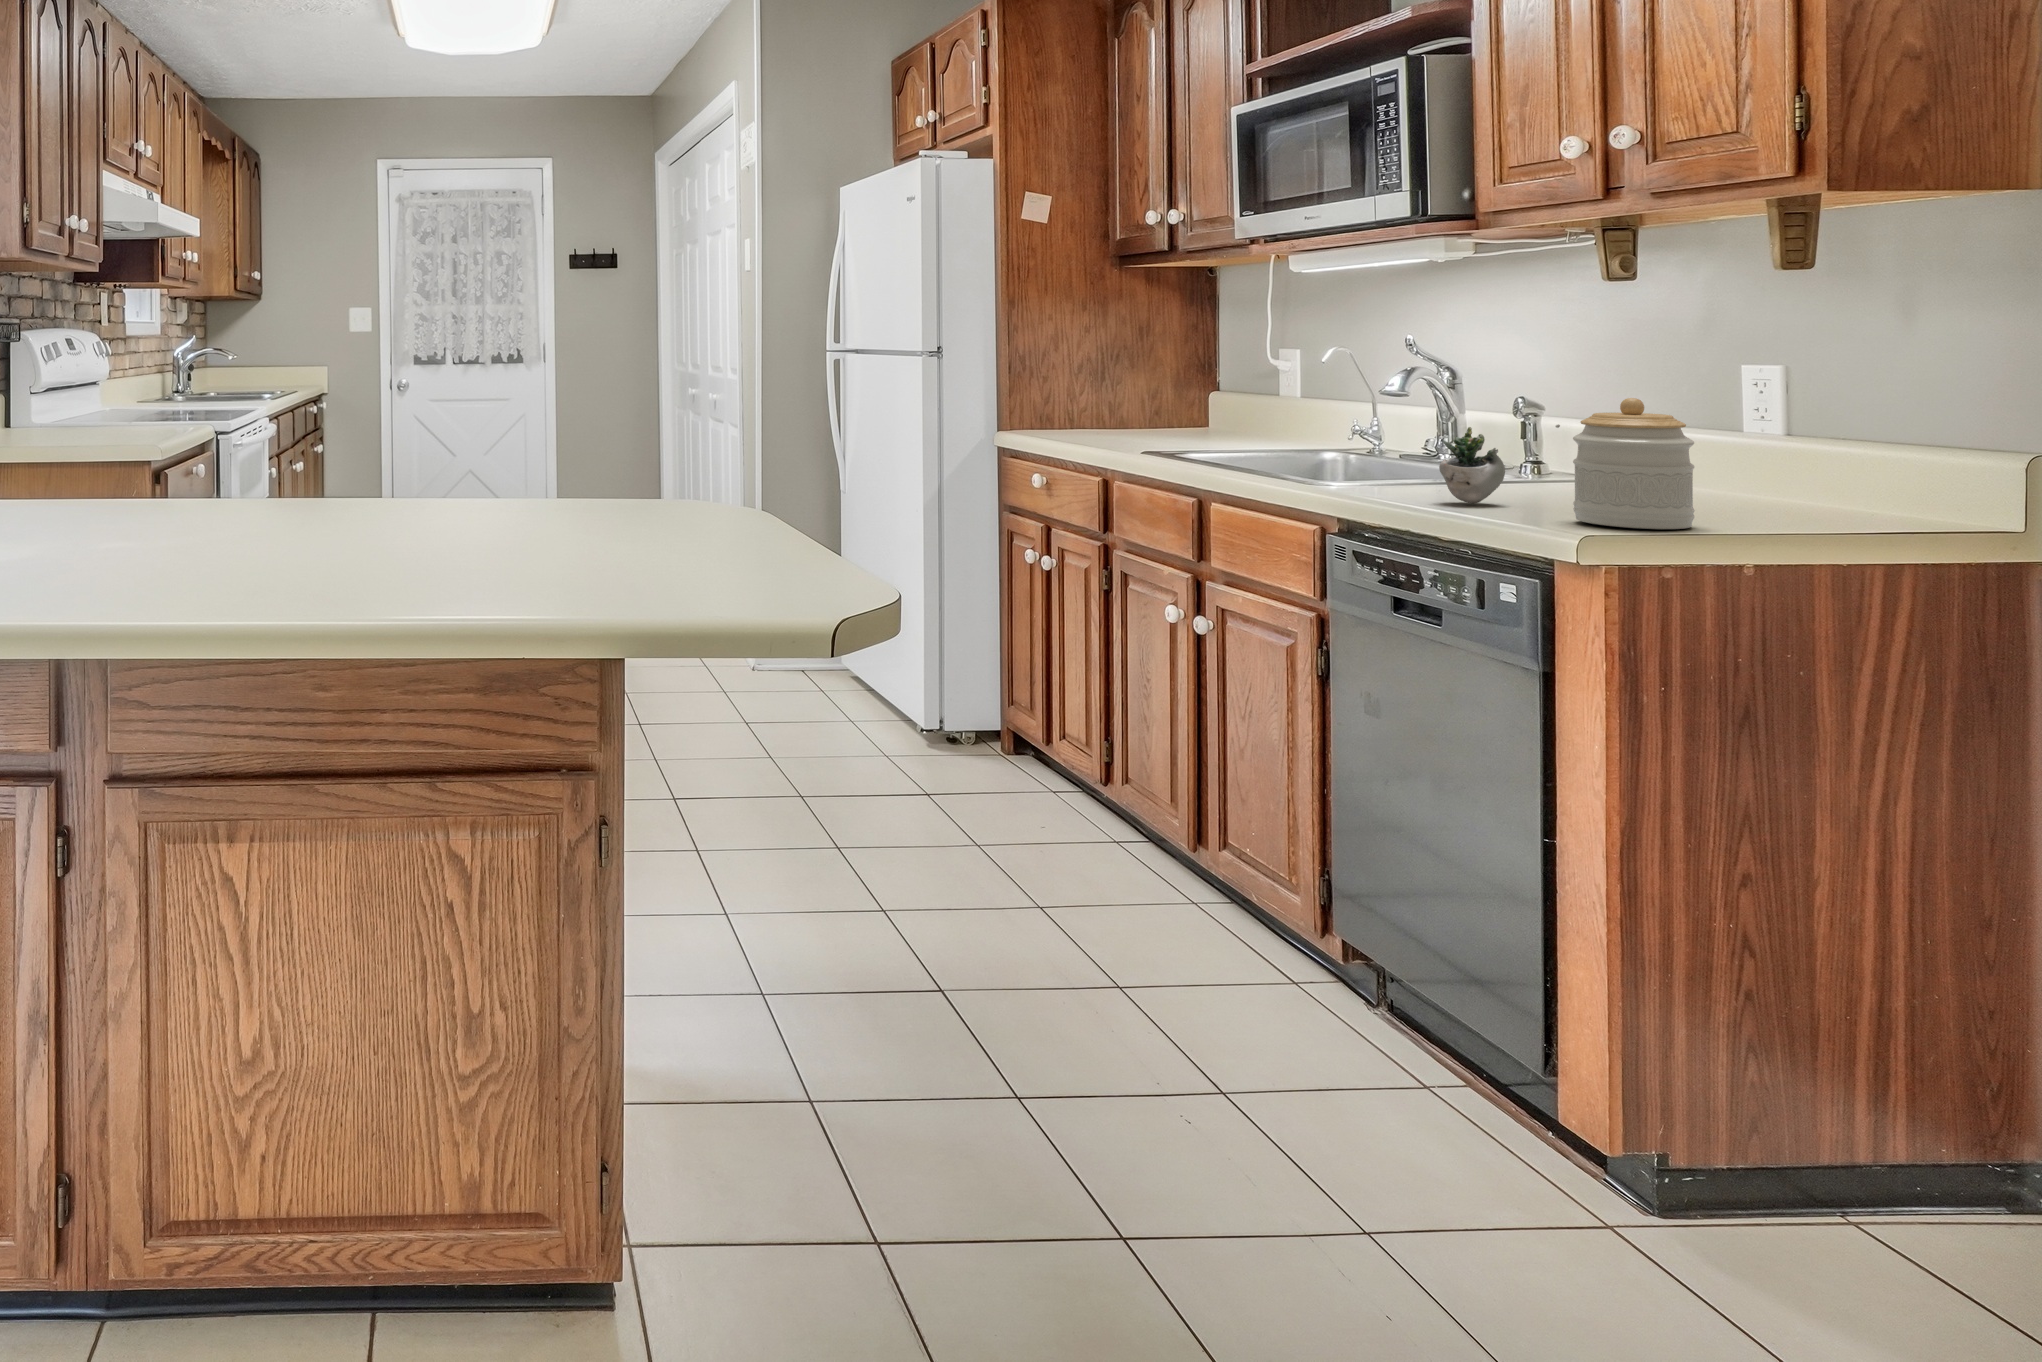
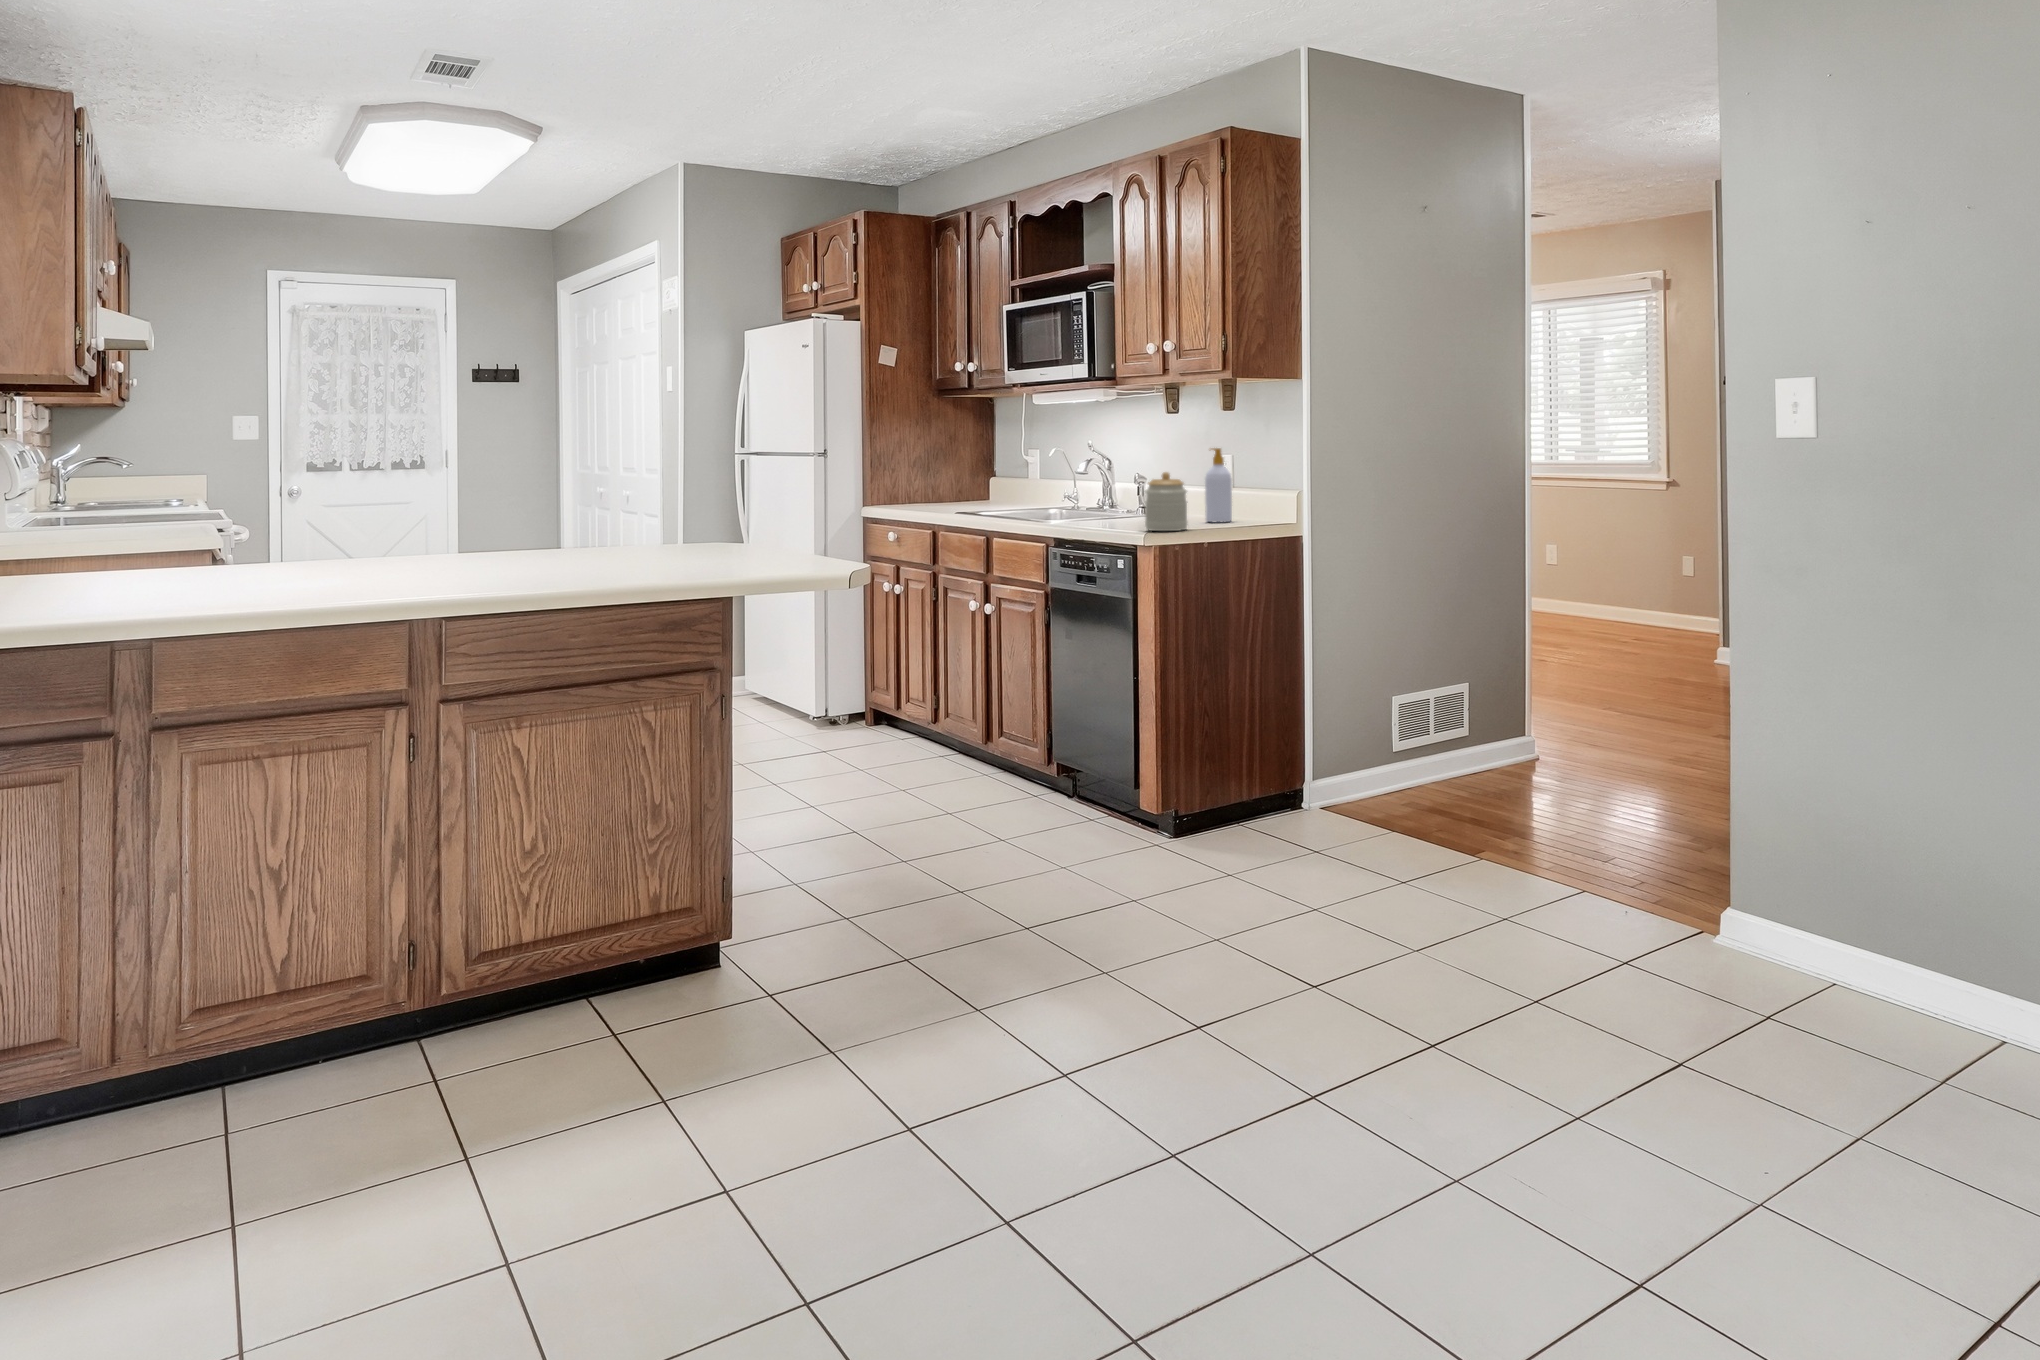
soap bottle: none [1721,349,1800,511] -> present [1205,448,1232,522]
succulent plant: present [1439,424,1560,503] -> none [1096,486,1143,527]

